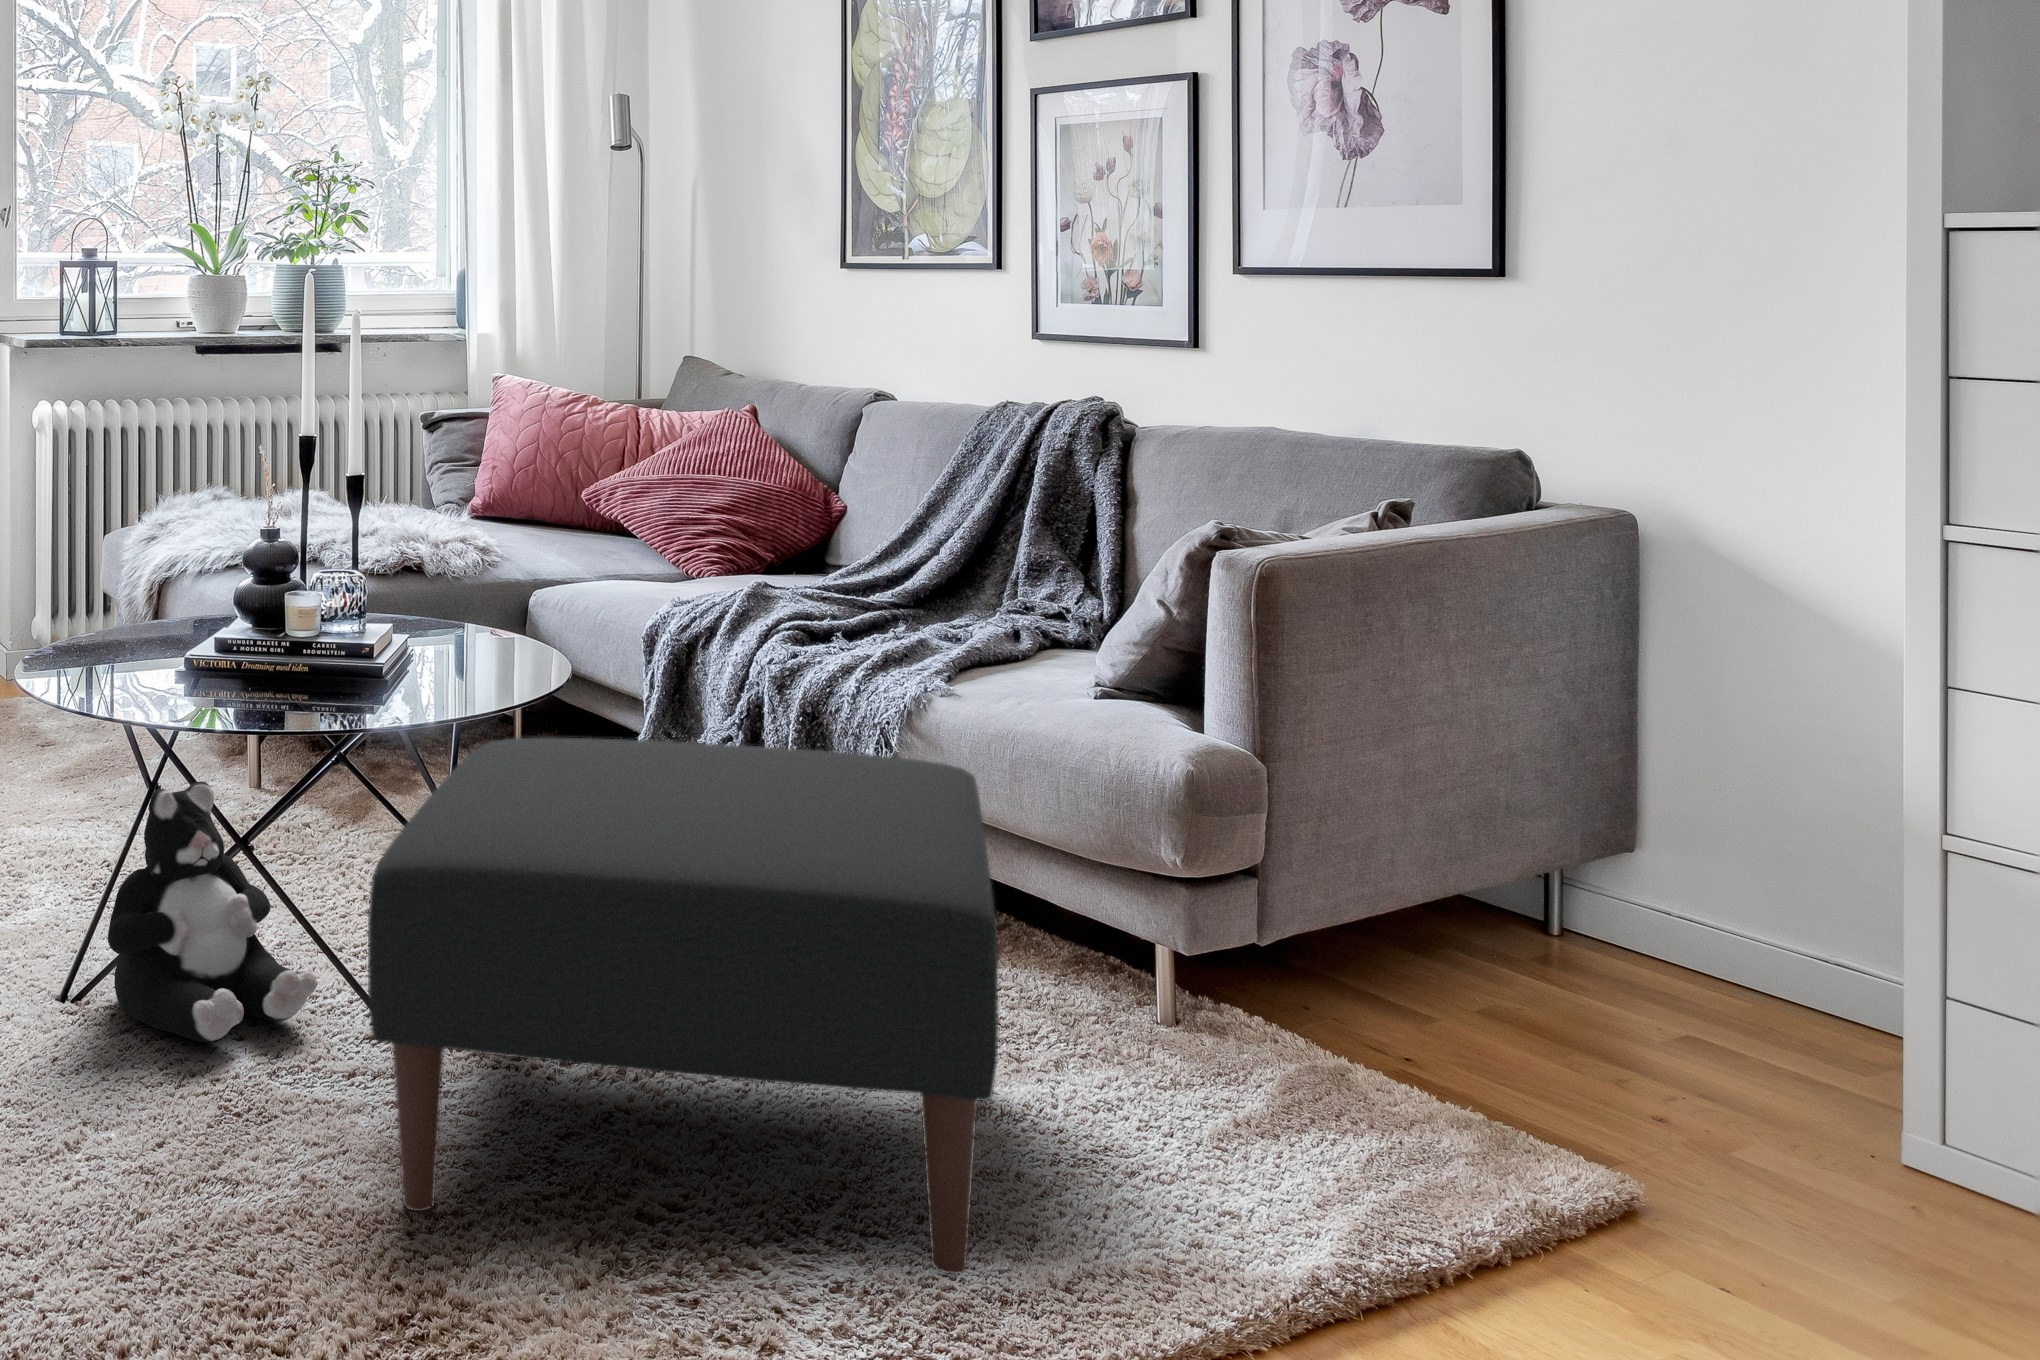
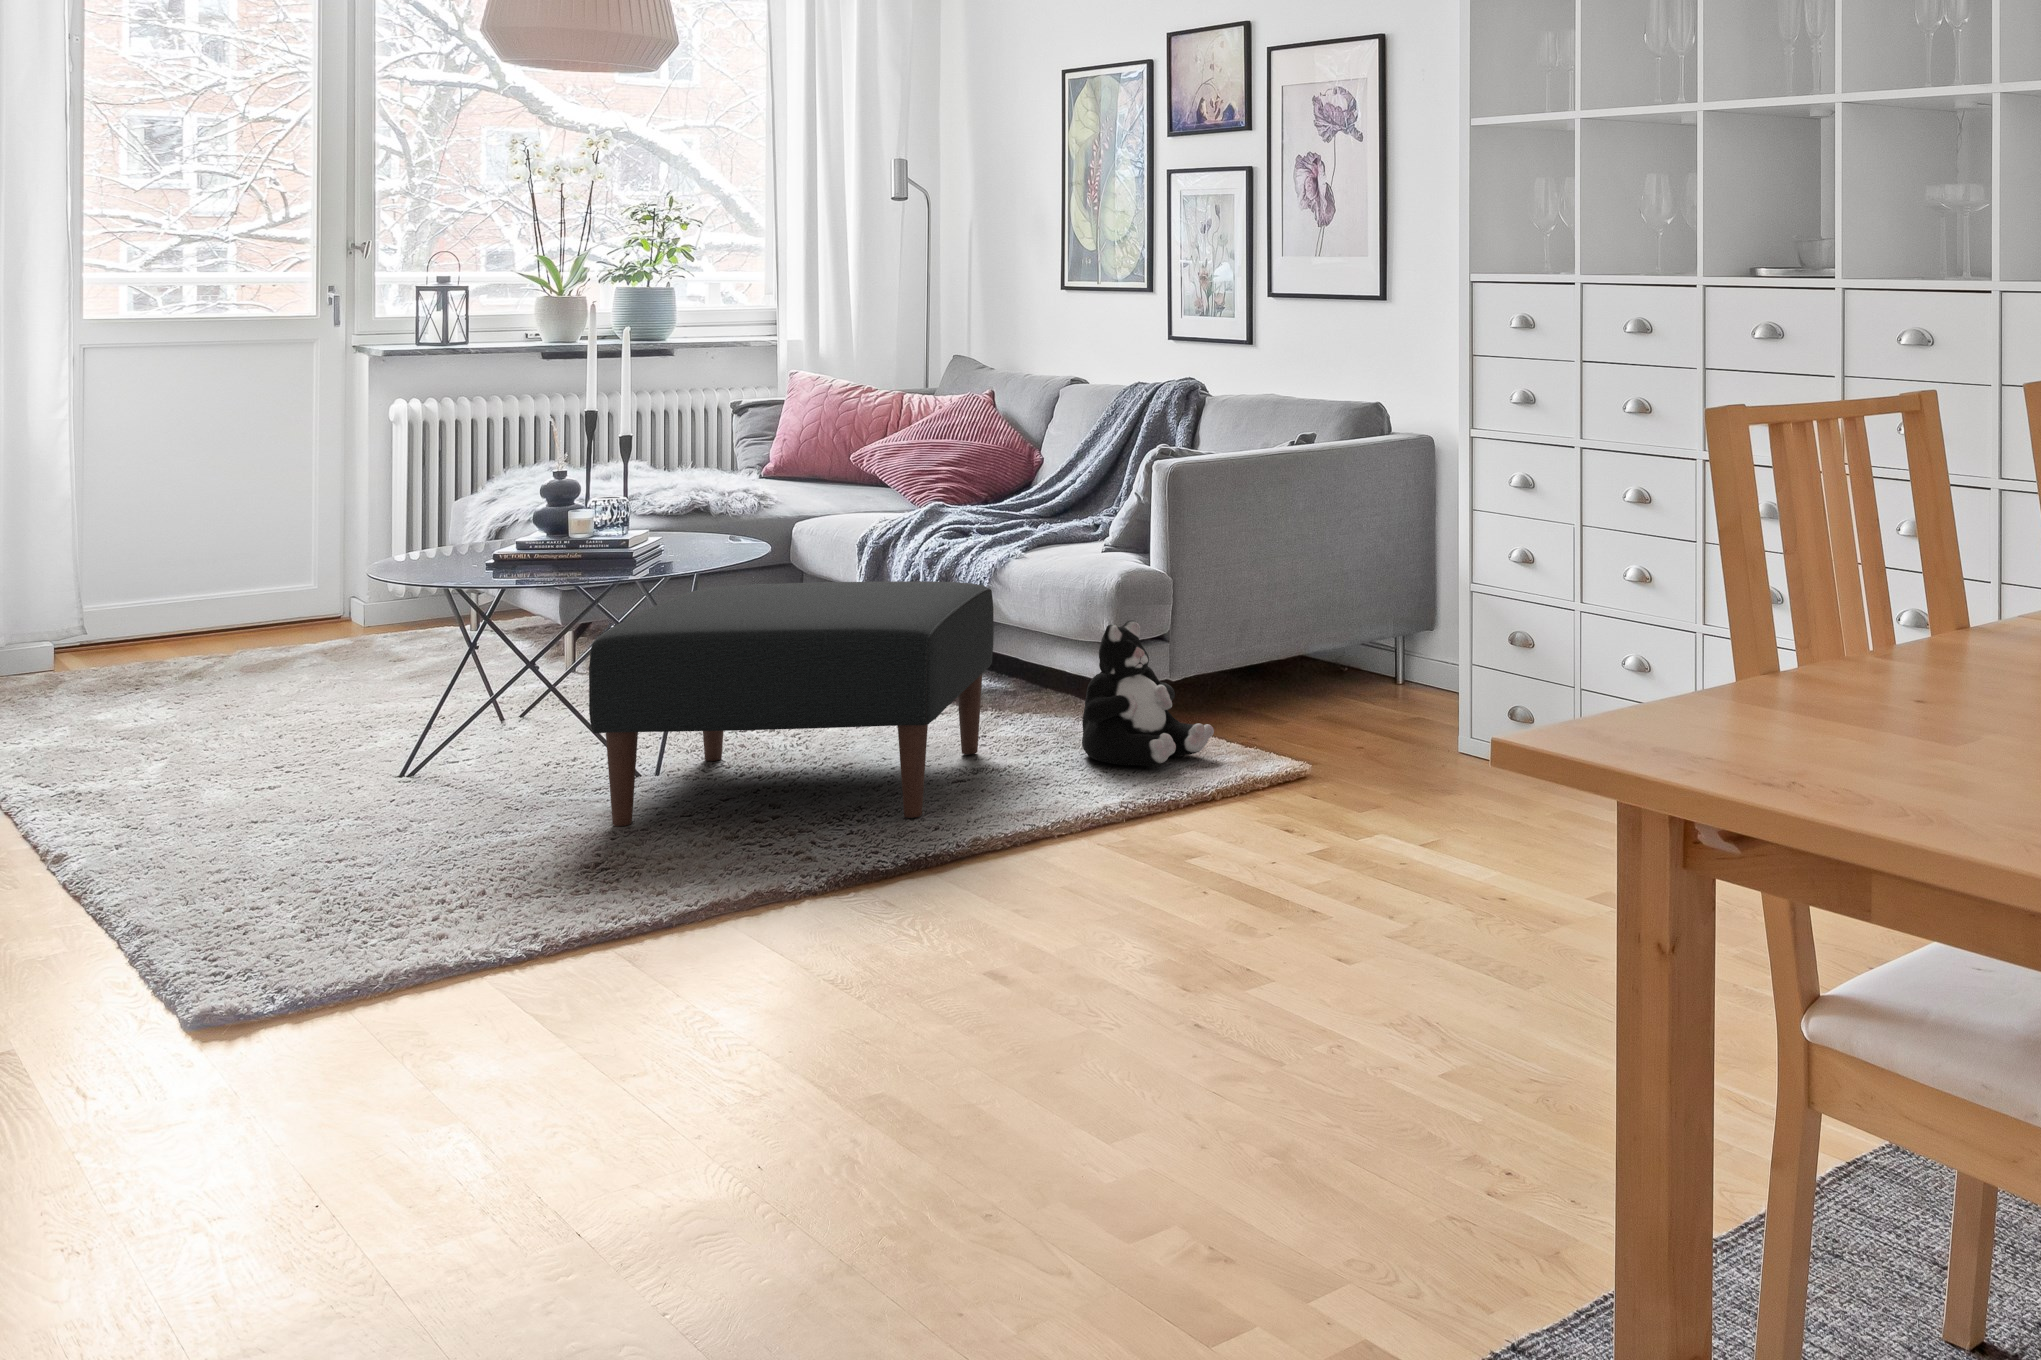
plush toy: present [108,781,317,1042] -> present [1082,620,1214,766]

